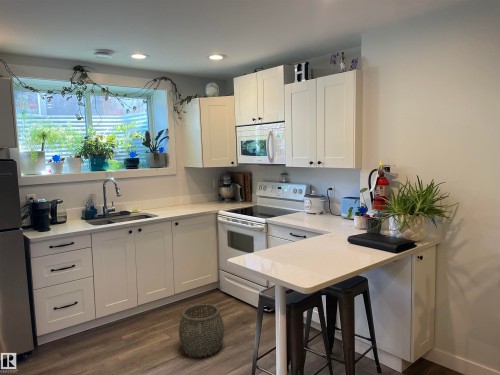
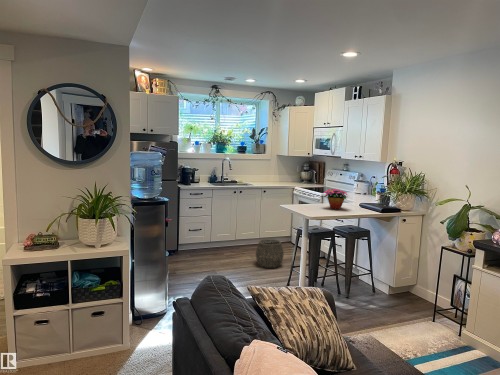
flower arrangement: none [299,220,352,258] -> present [324,189,347,209]

